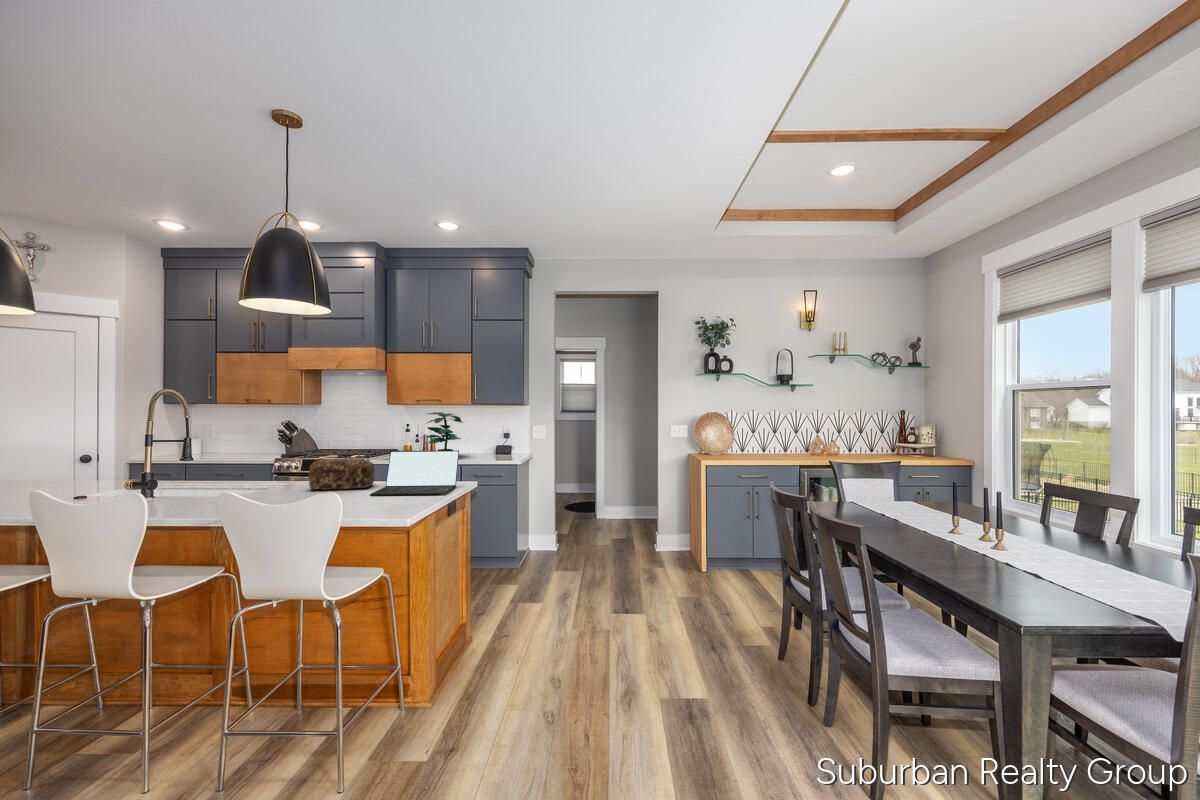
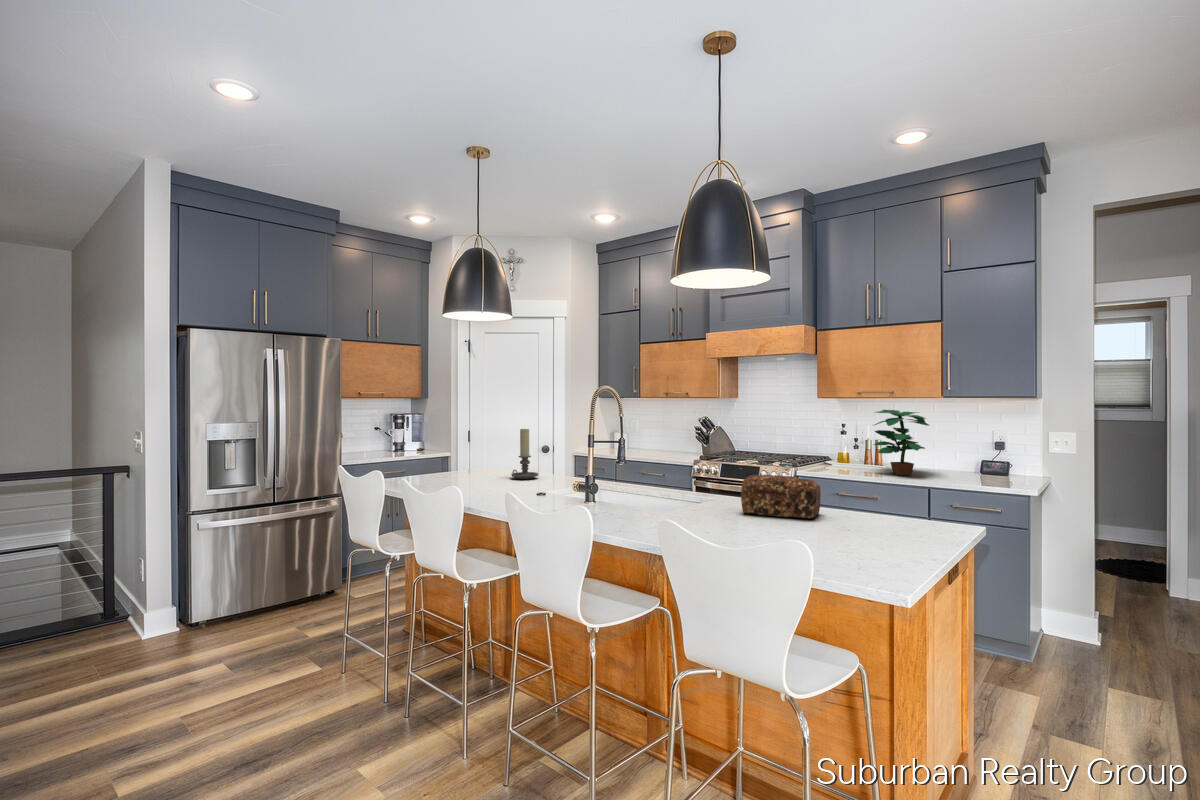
candle holder: none [42,431,83,486] -> present [511,429,539,479]
laptop: present [370,450,459,496] -> none [821,470,951,547]

